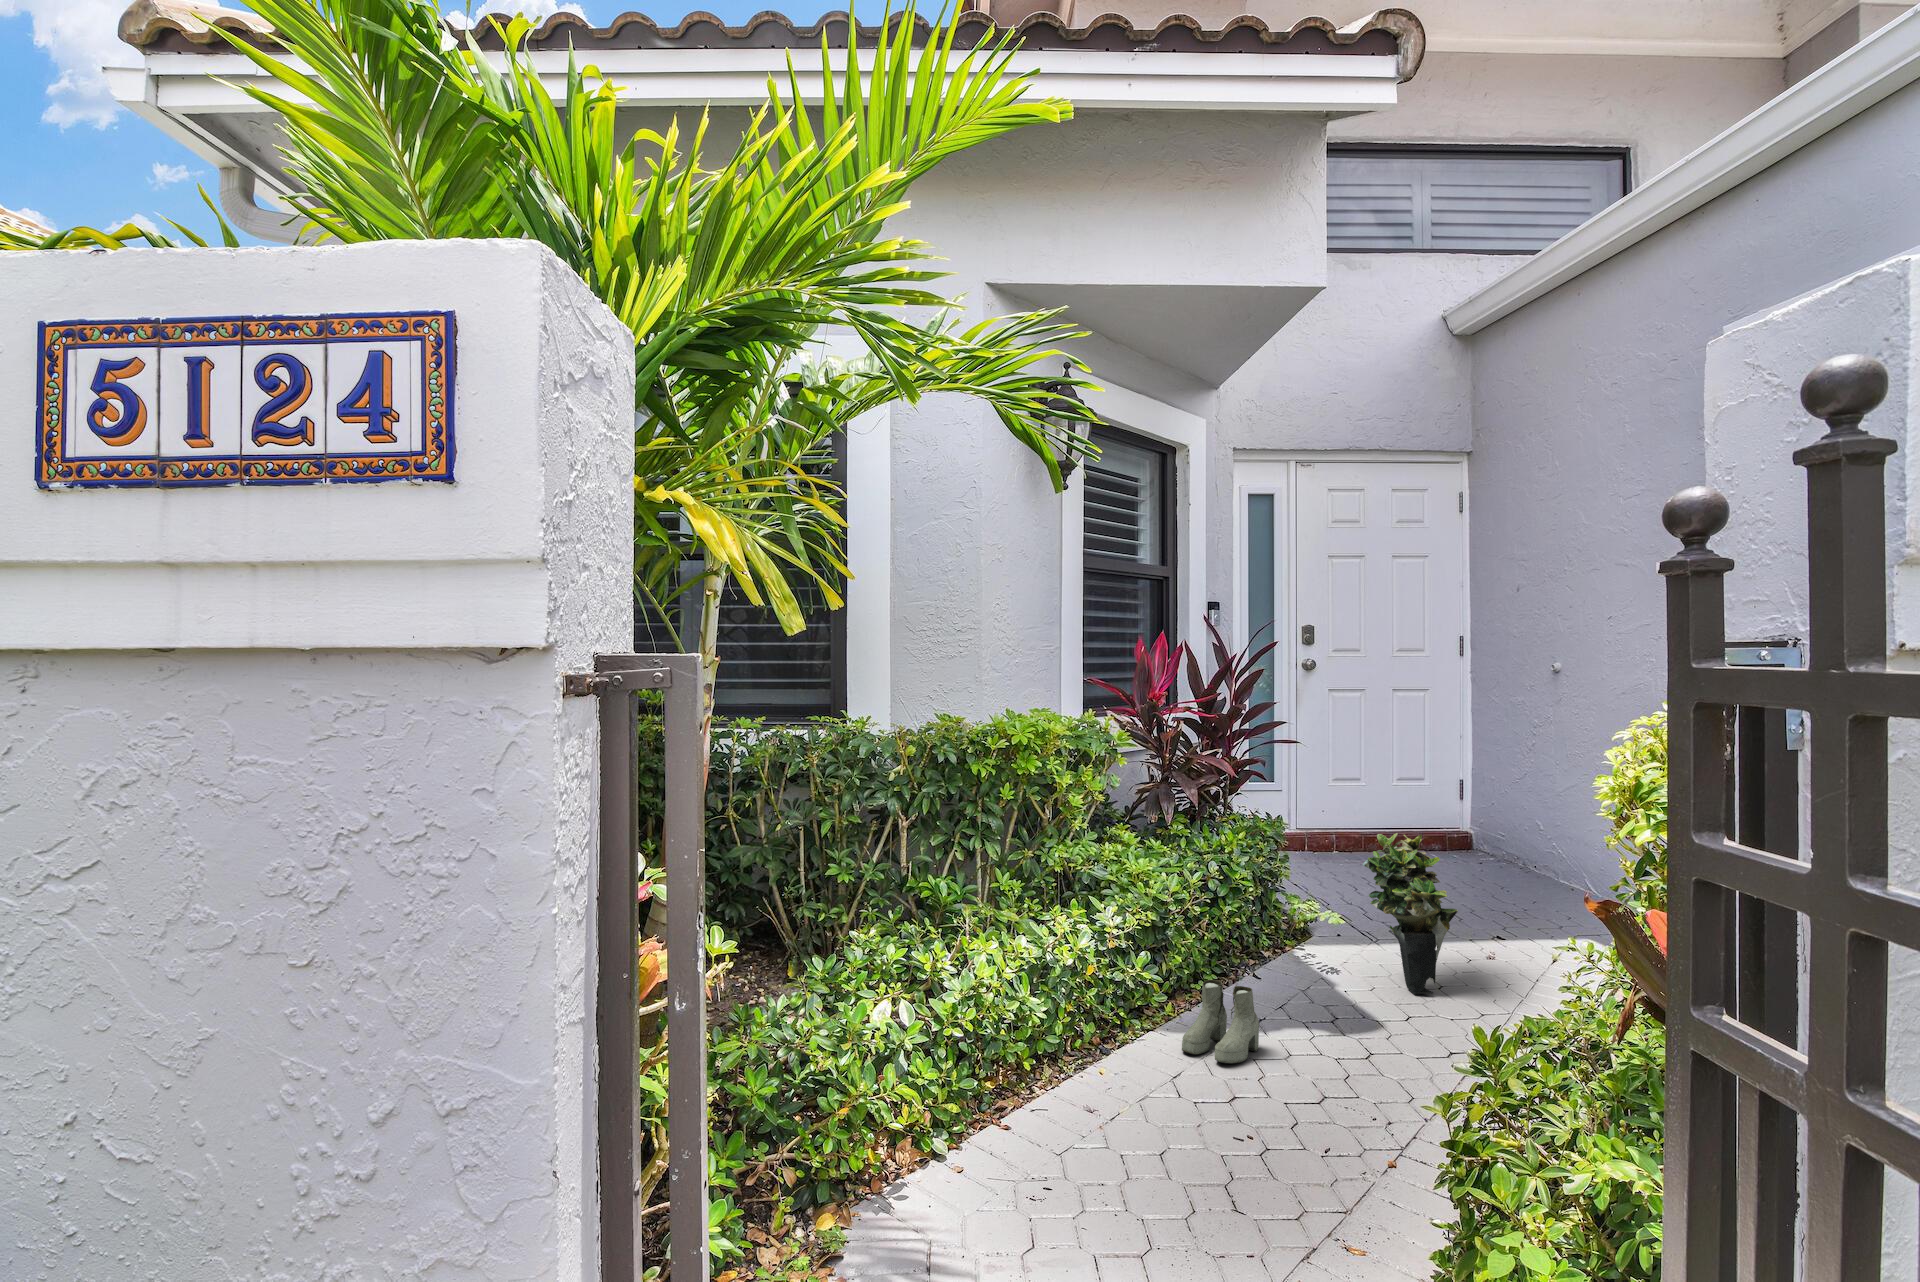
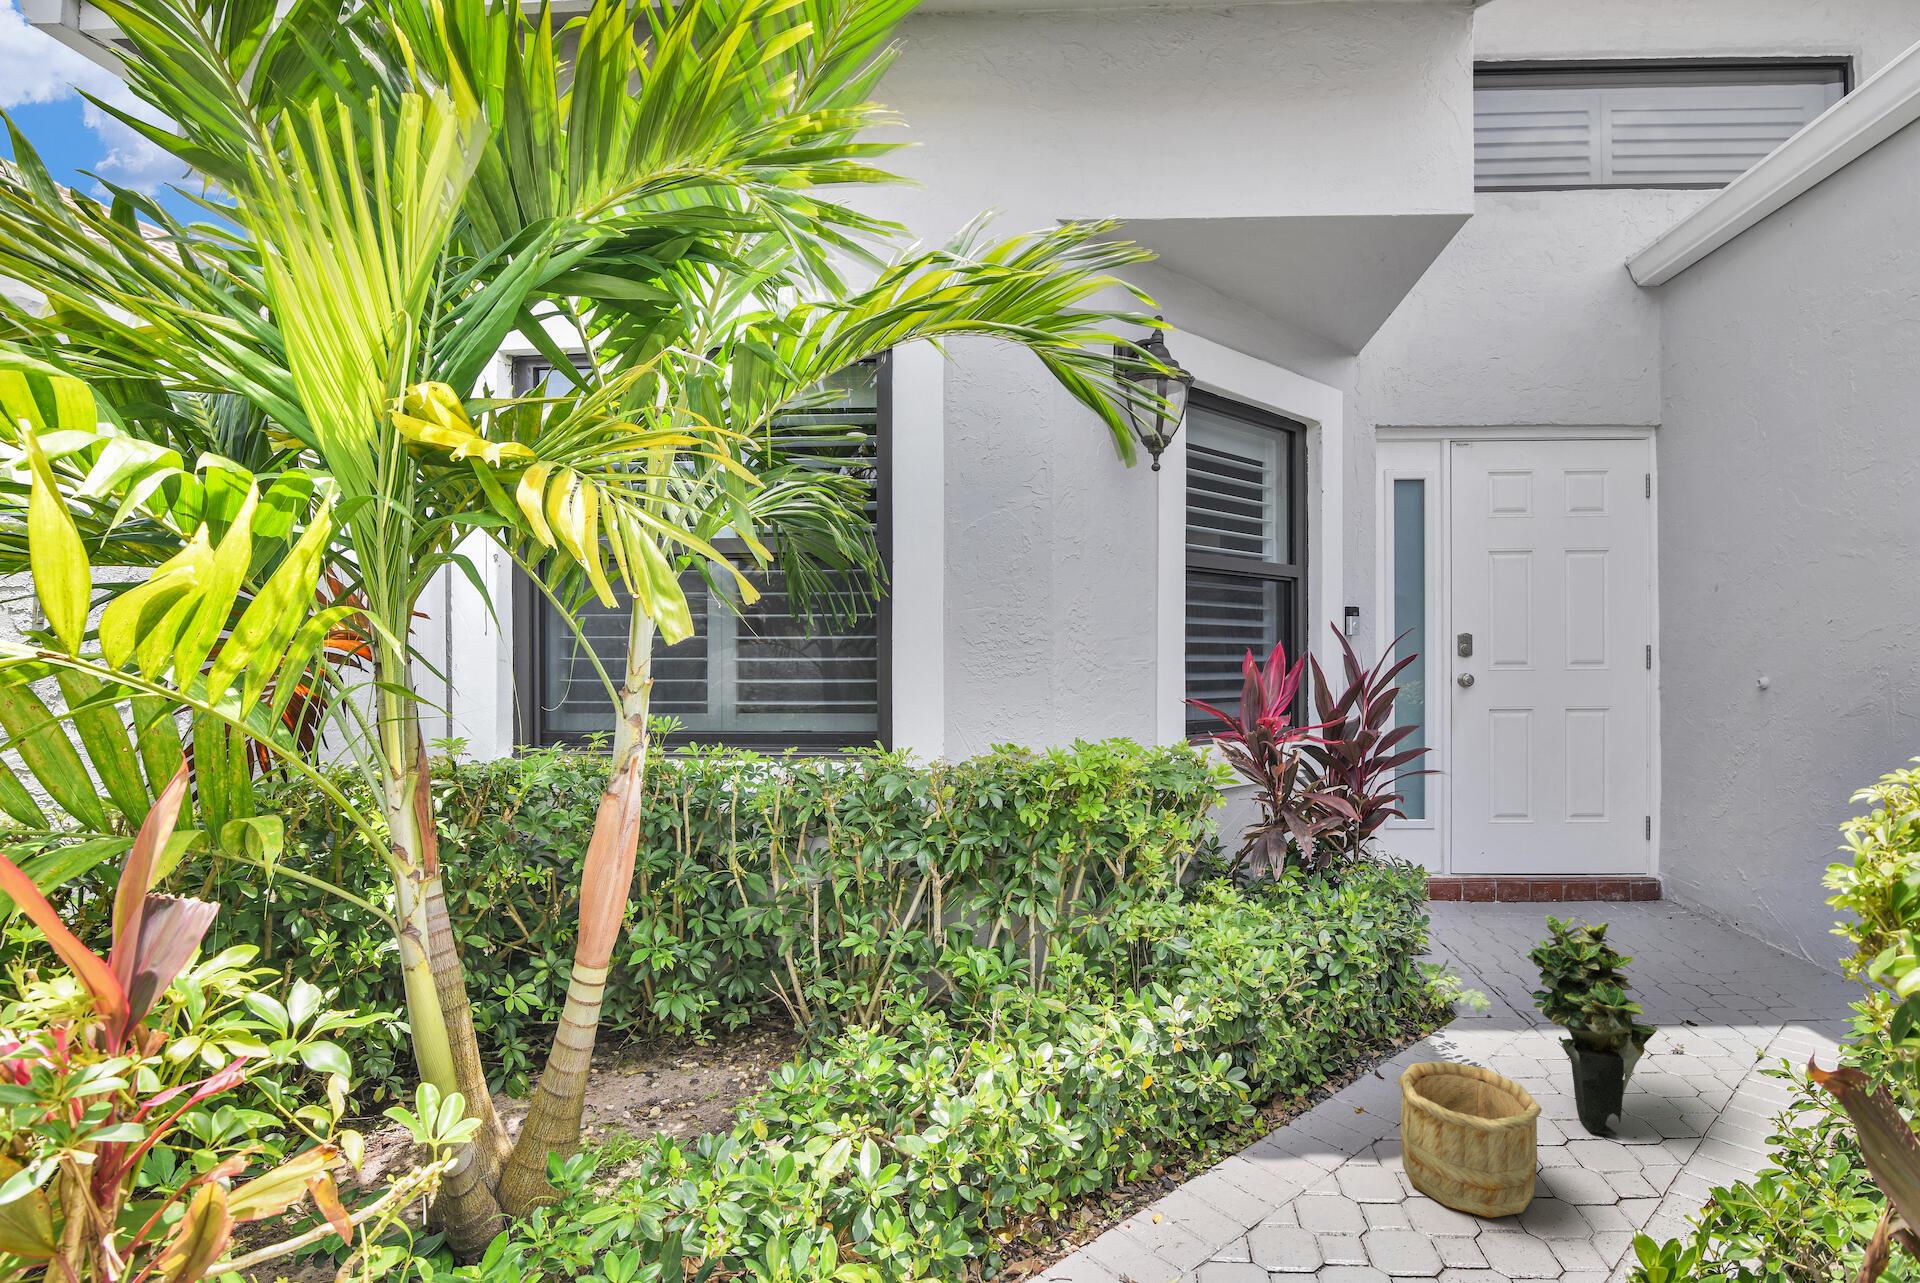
wooden bucket: none [1274,943,1377,1046] -> present [1398,1061,1542,1218]
boots: present [1182,980,1259,1064] -> none [1266,1106,1372,1230]

